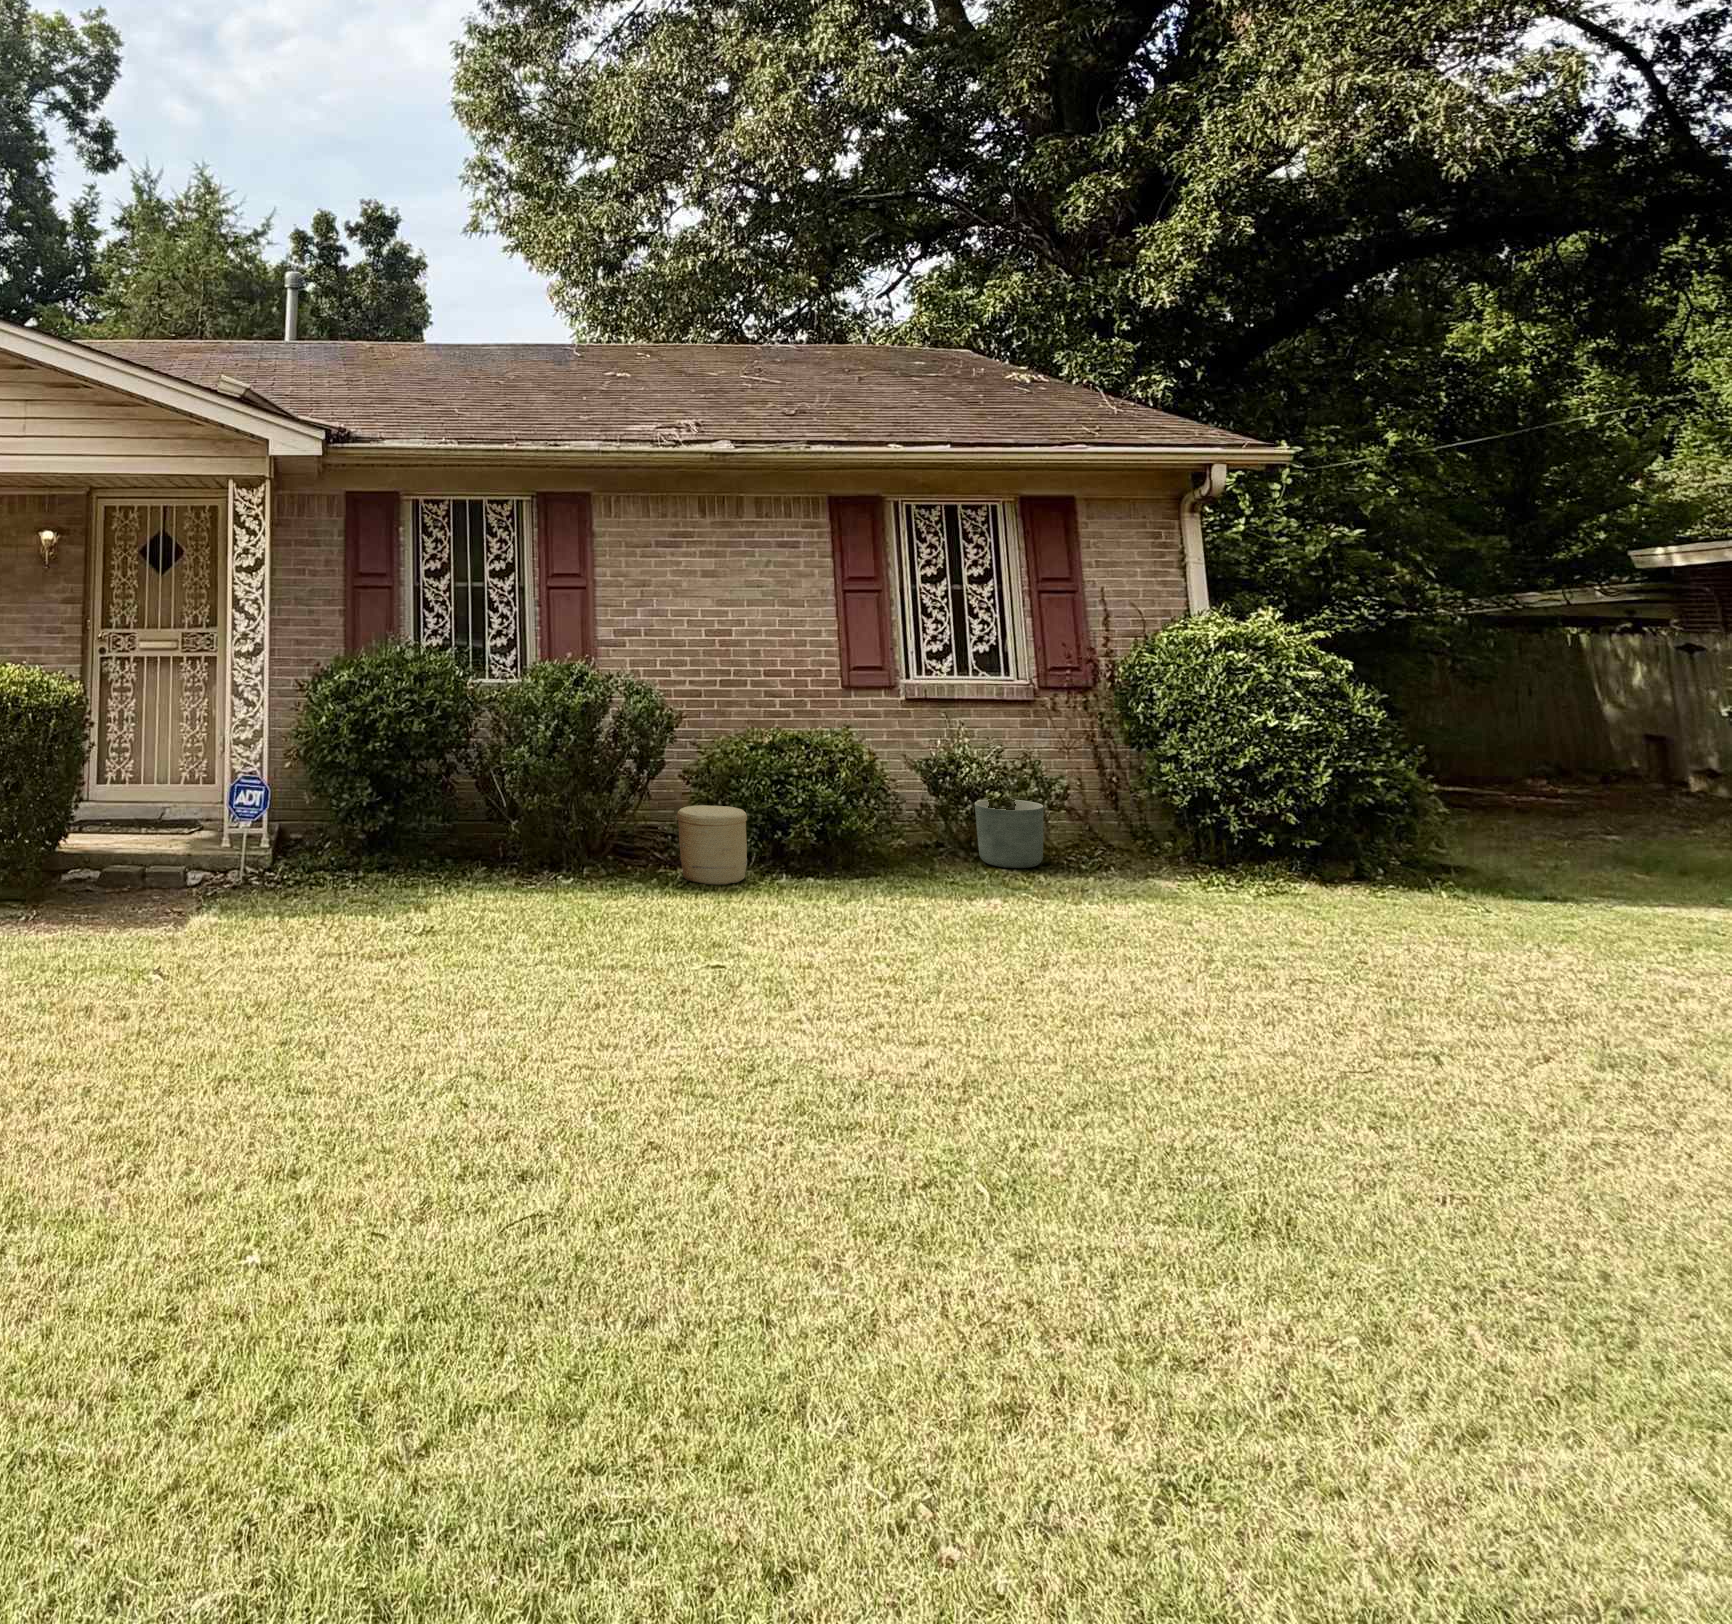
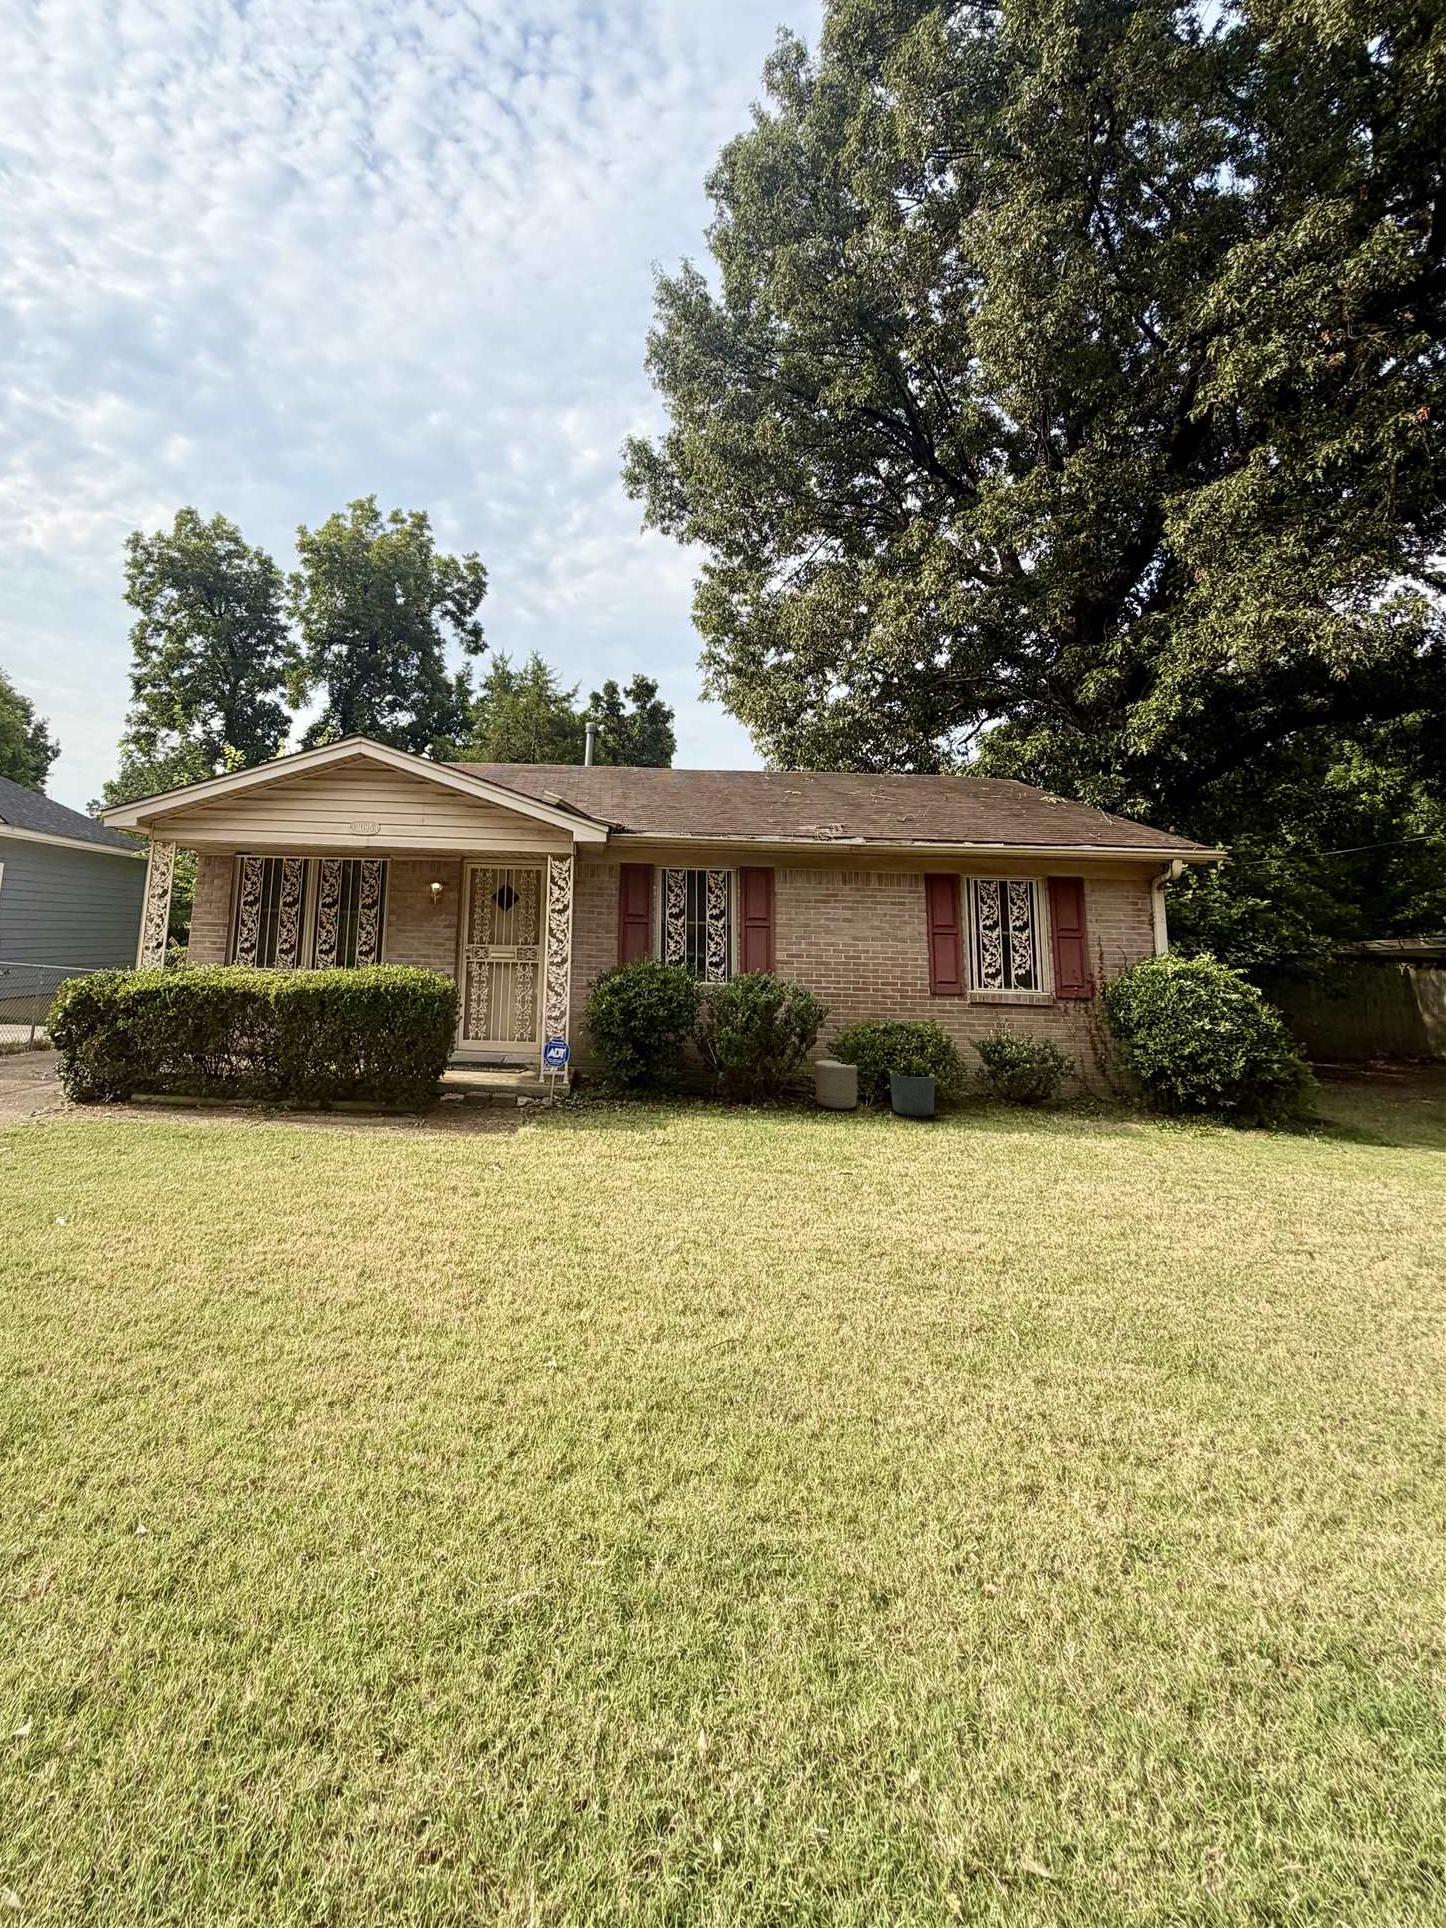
planter: present [975,800,1044,868] -> present [890,1072,935,1116]

